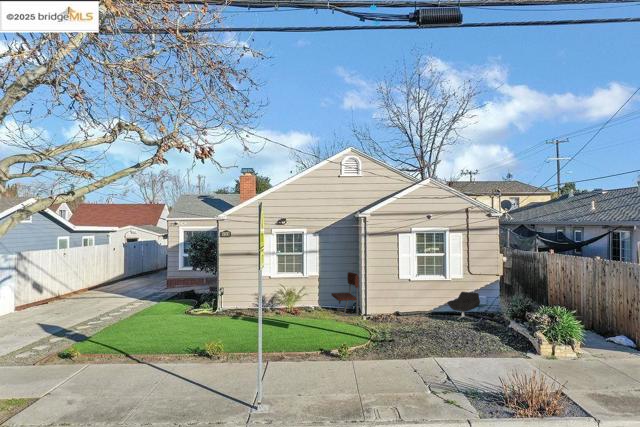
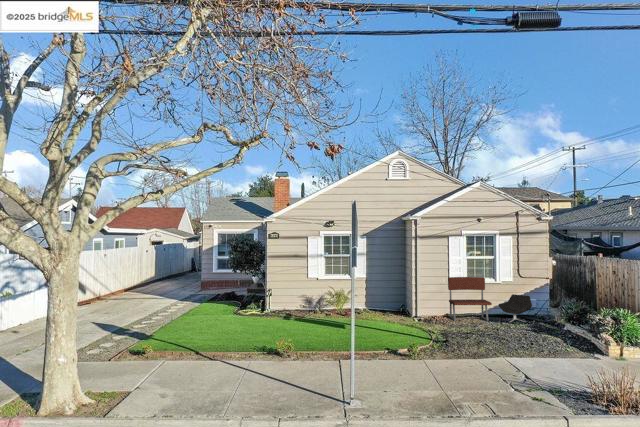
bench: present [331,272,359,316] -> present [448,277,492,321]

